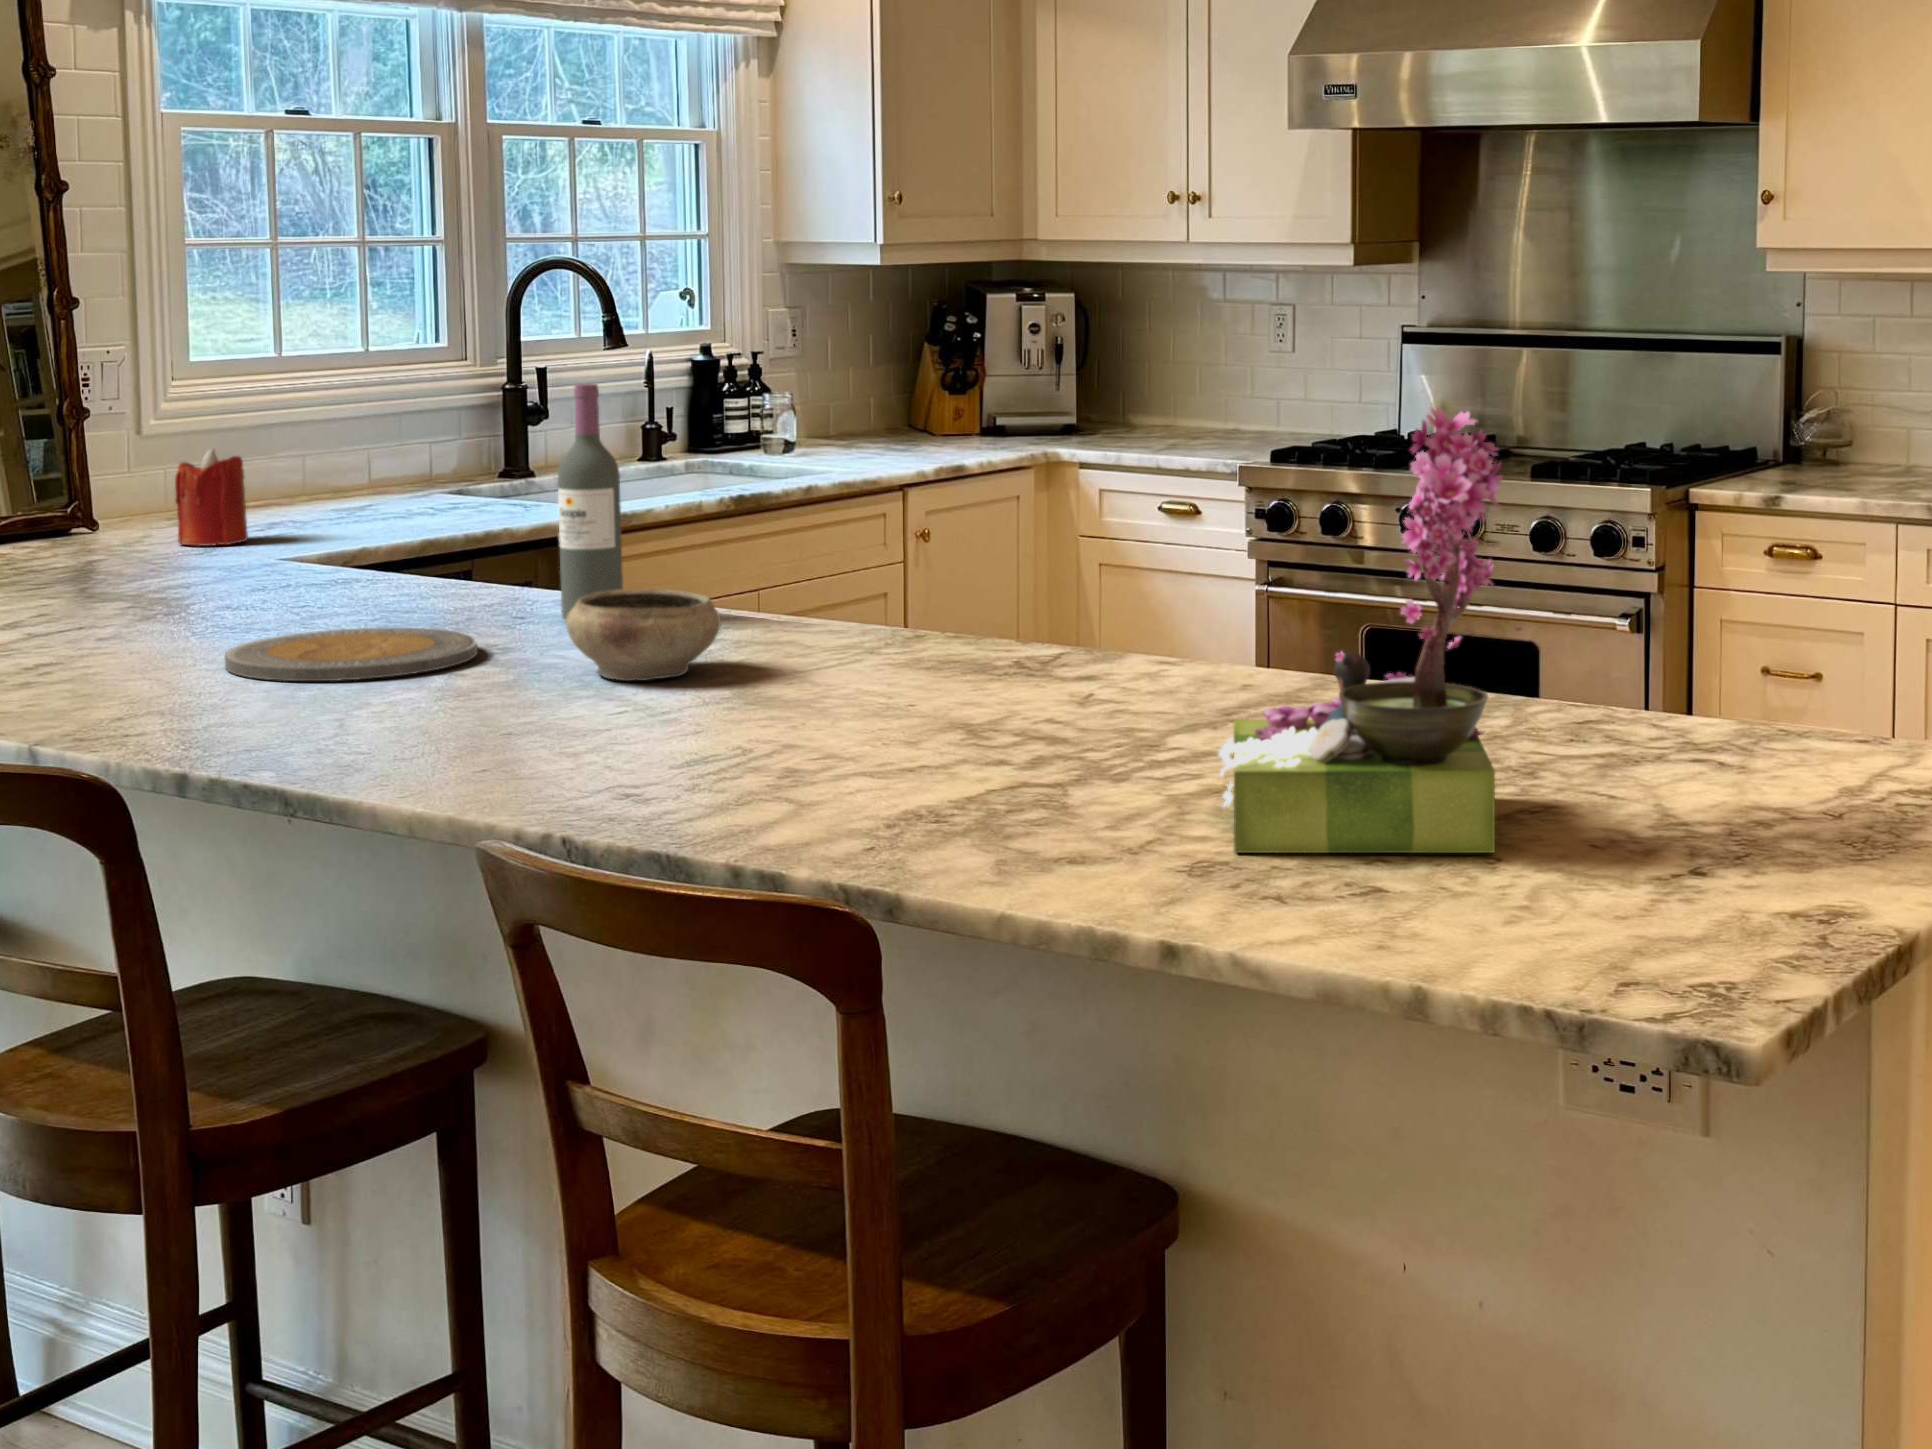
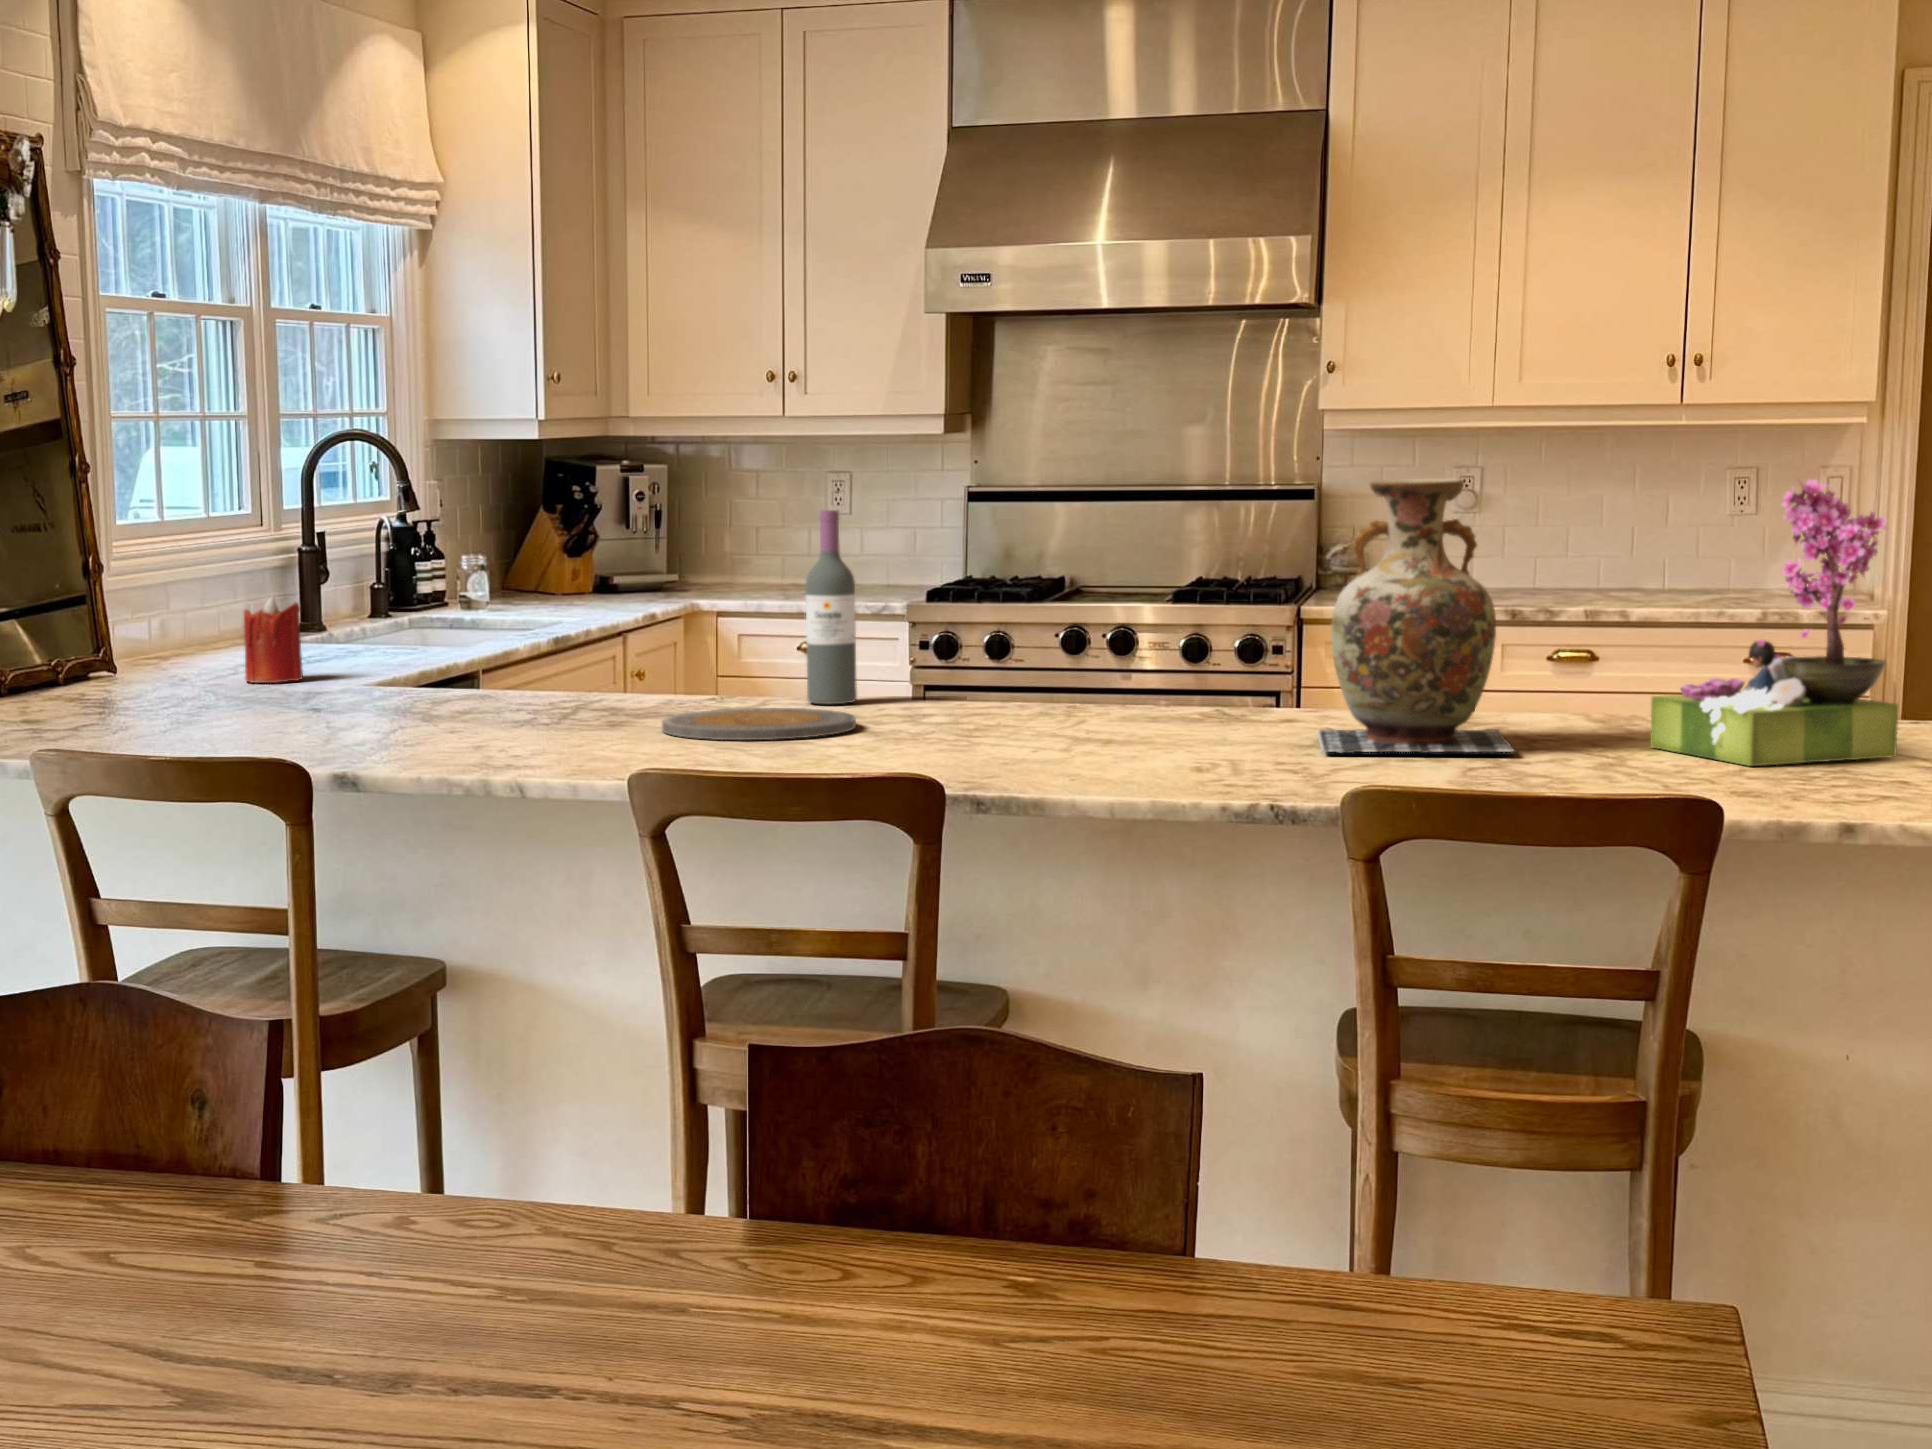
vase: none [769,386,1128,791] -> present [1318,479,1514,753]
ceramic bowl: present [566,589,721,681] -> none [953,661,1073,727]

